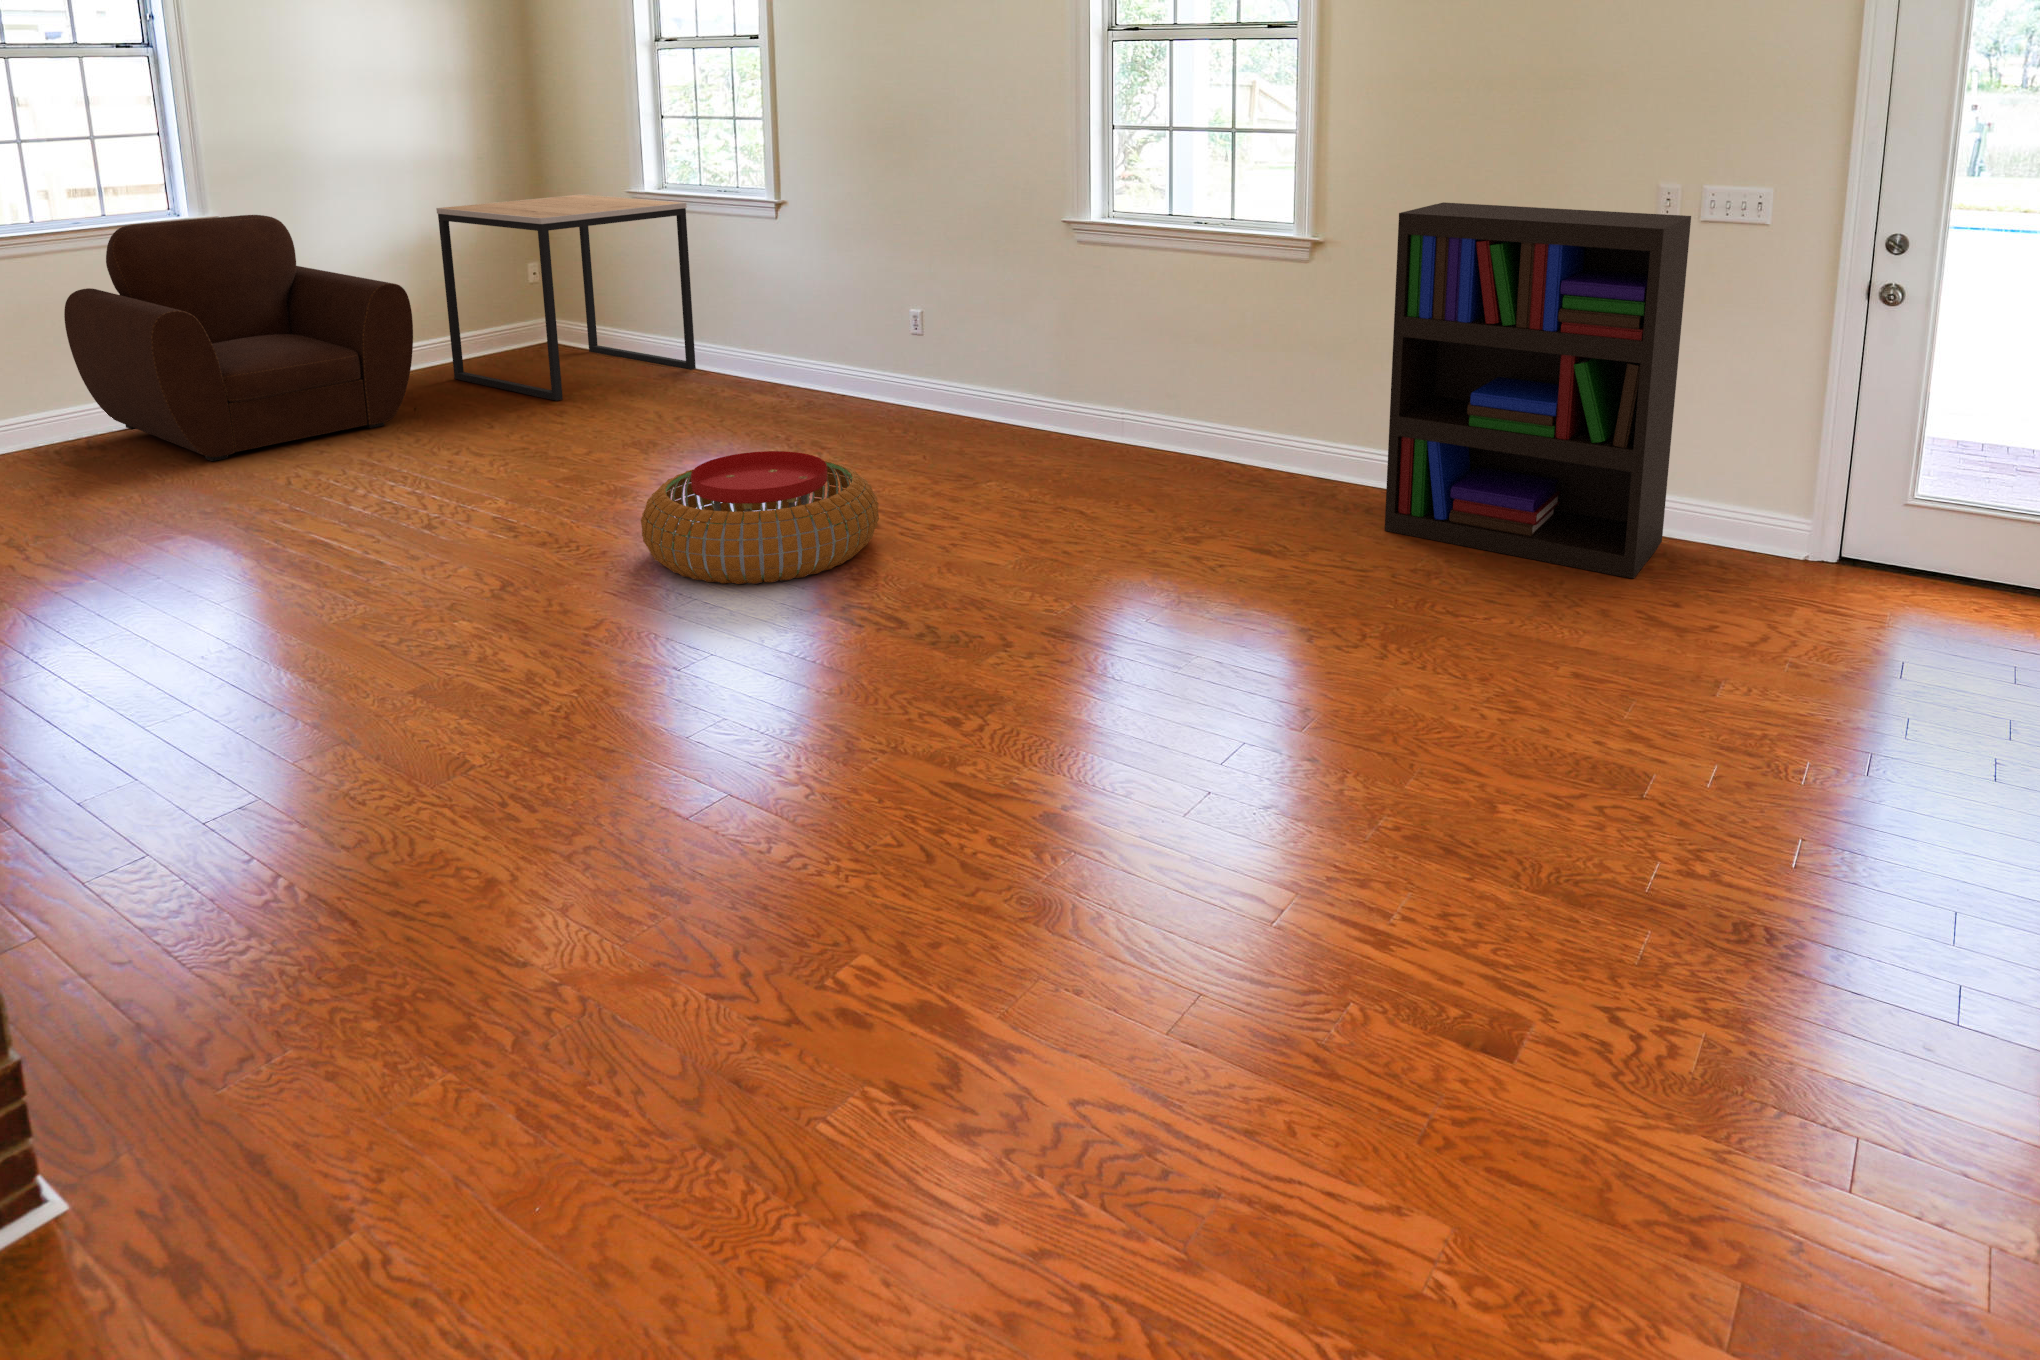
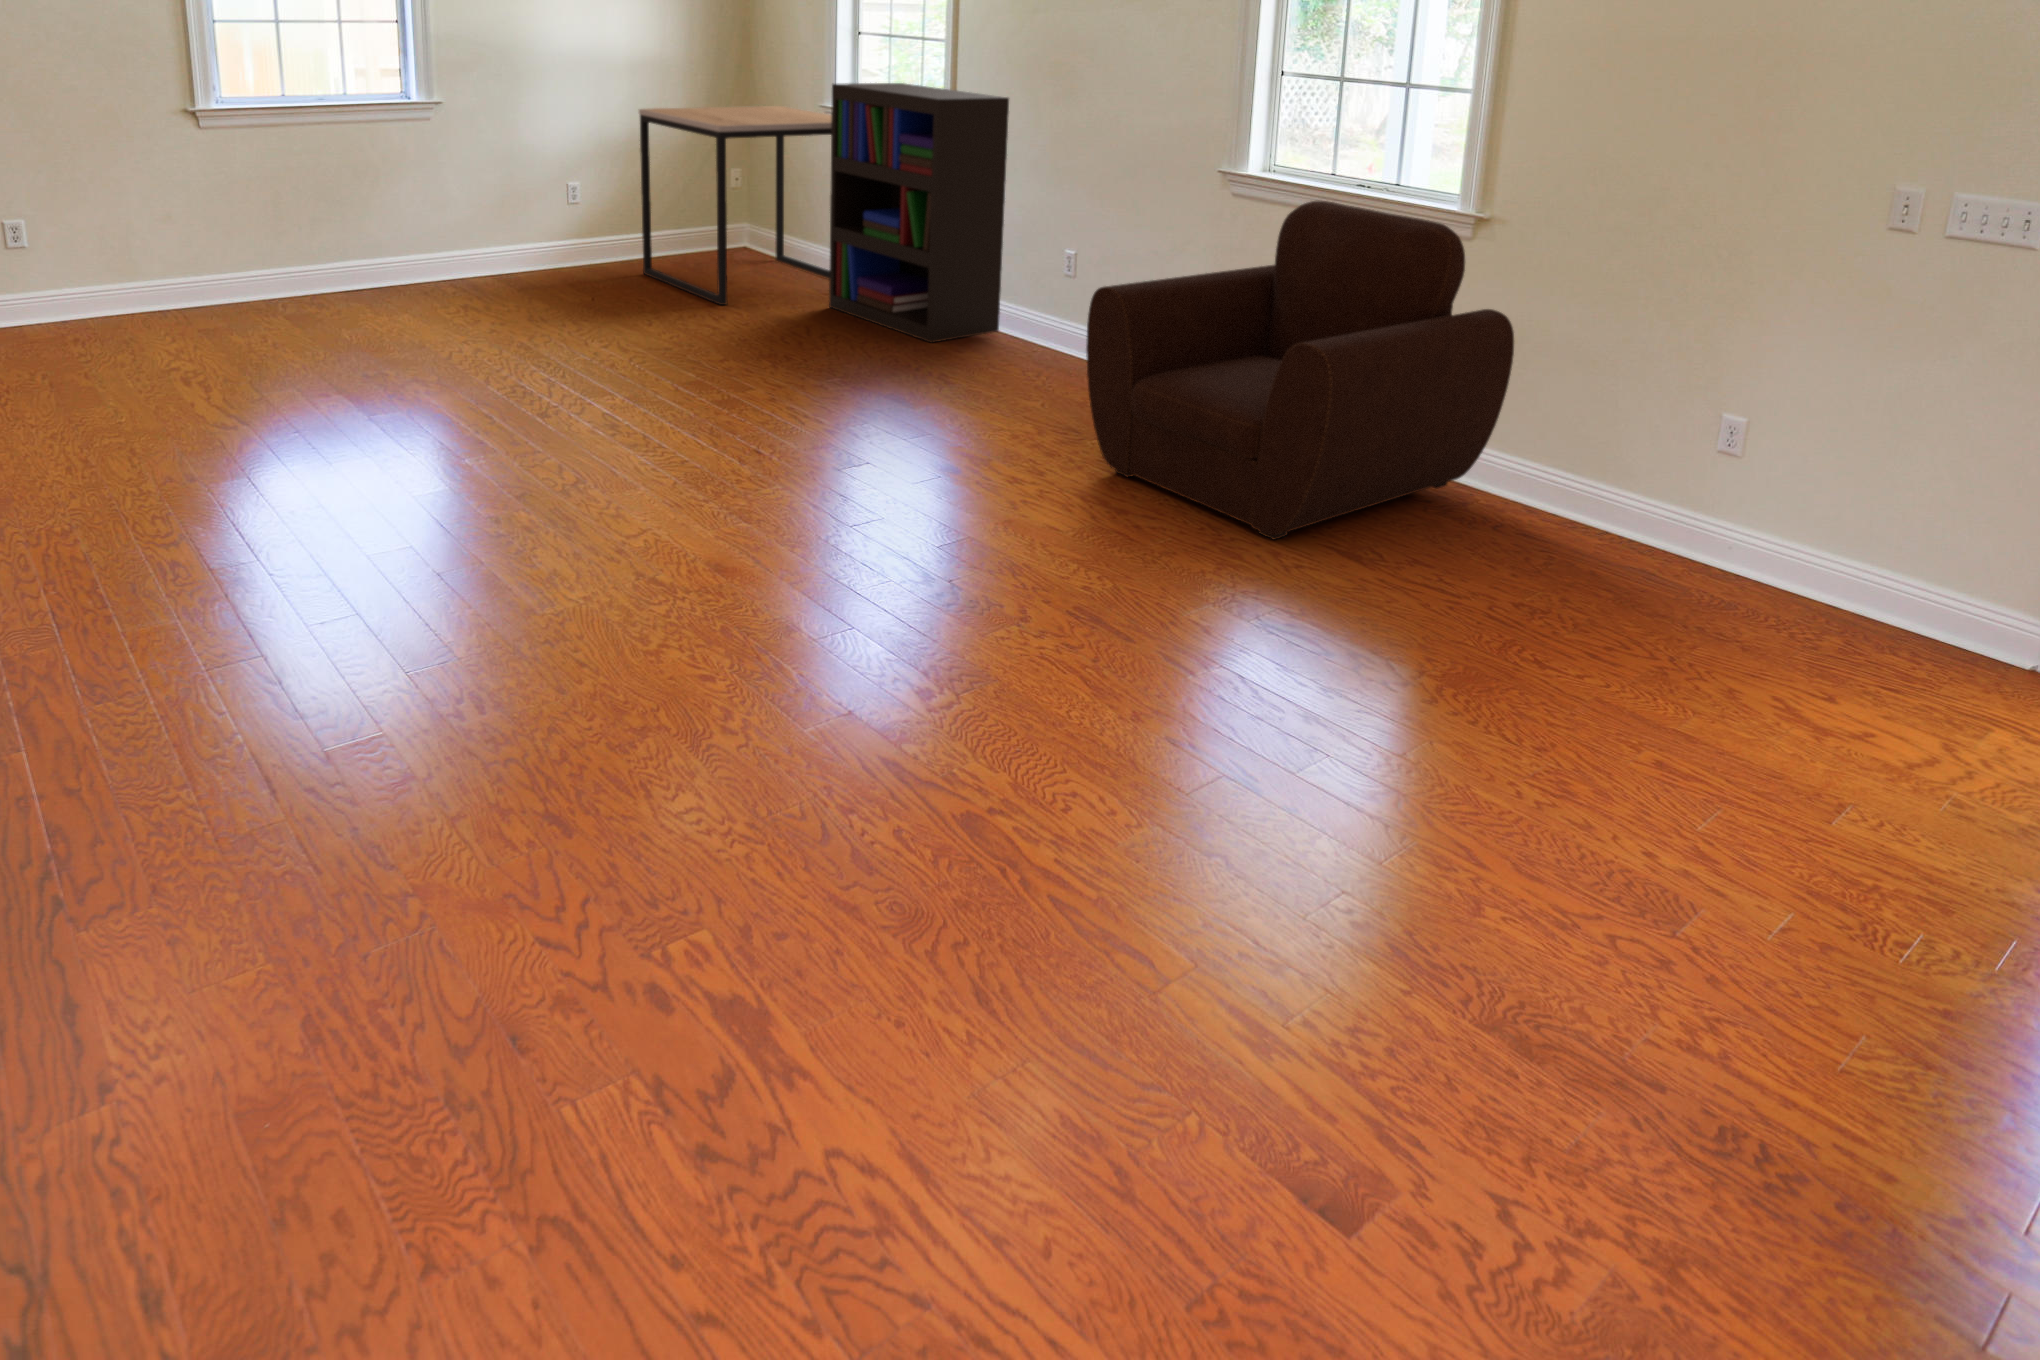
bookshelf: present [1385,202,1691,579] -> present [829,83,1009,343]
armchair: present [64,215,413,461] -> present [1086,201,1514,540]
pouf: present [641,451,879,584] -> none [713,380,952,515]

